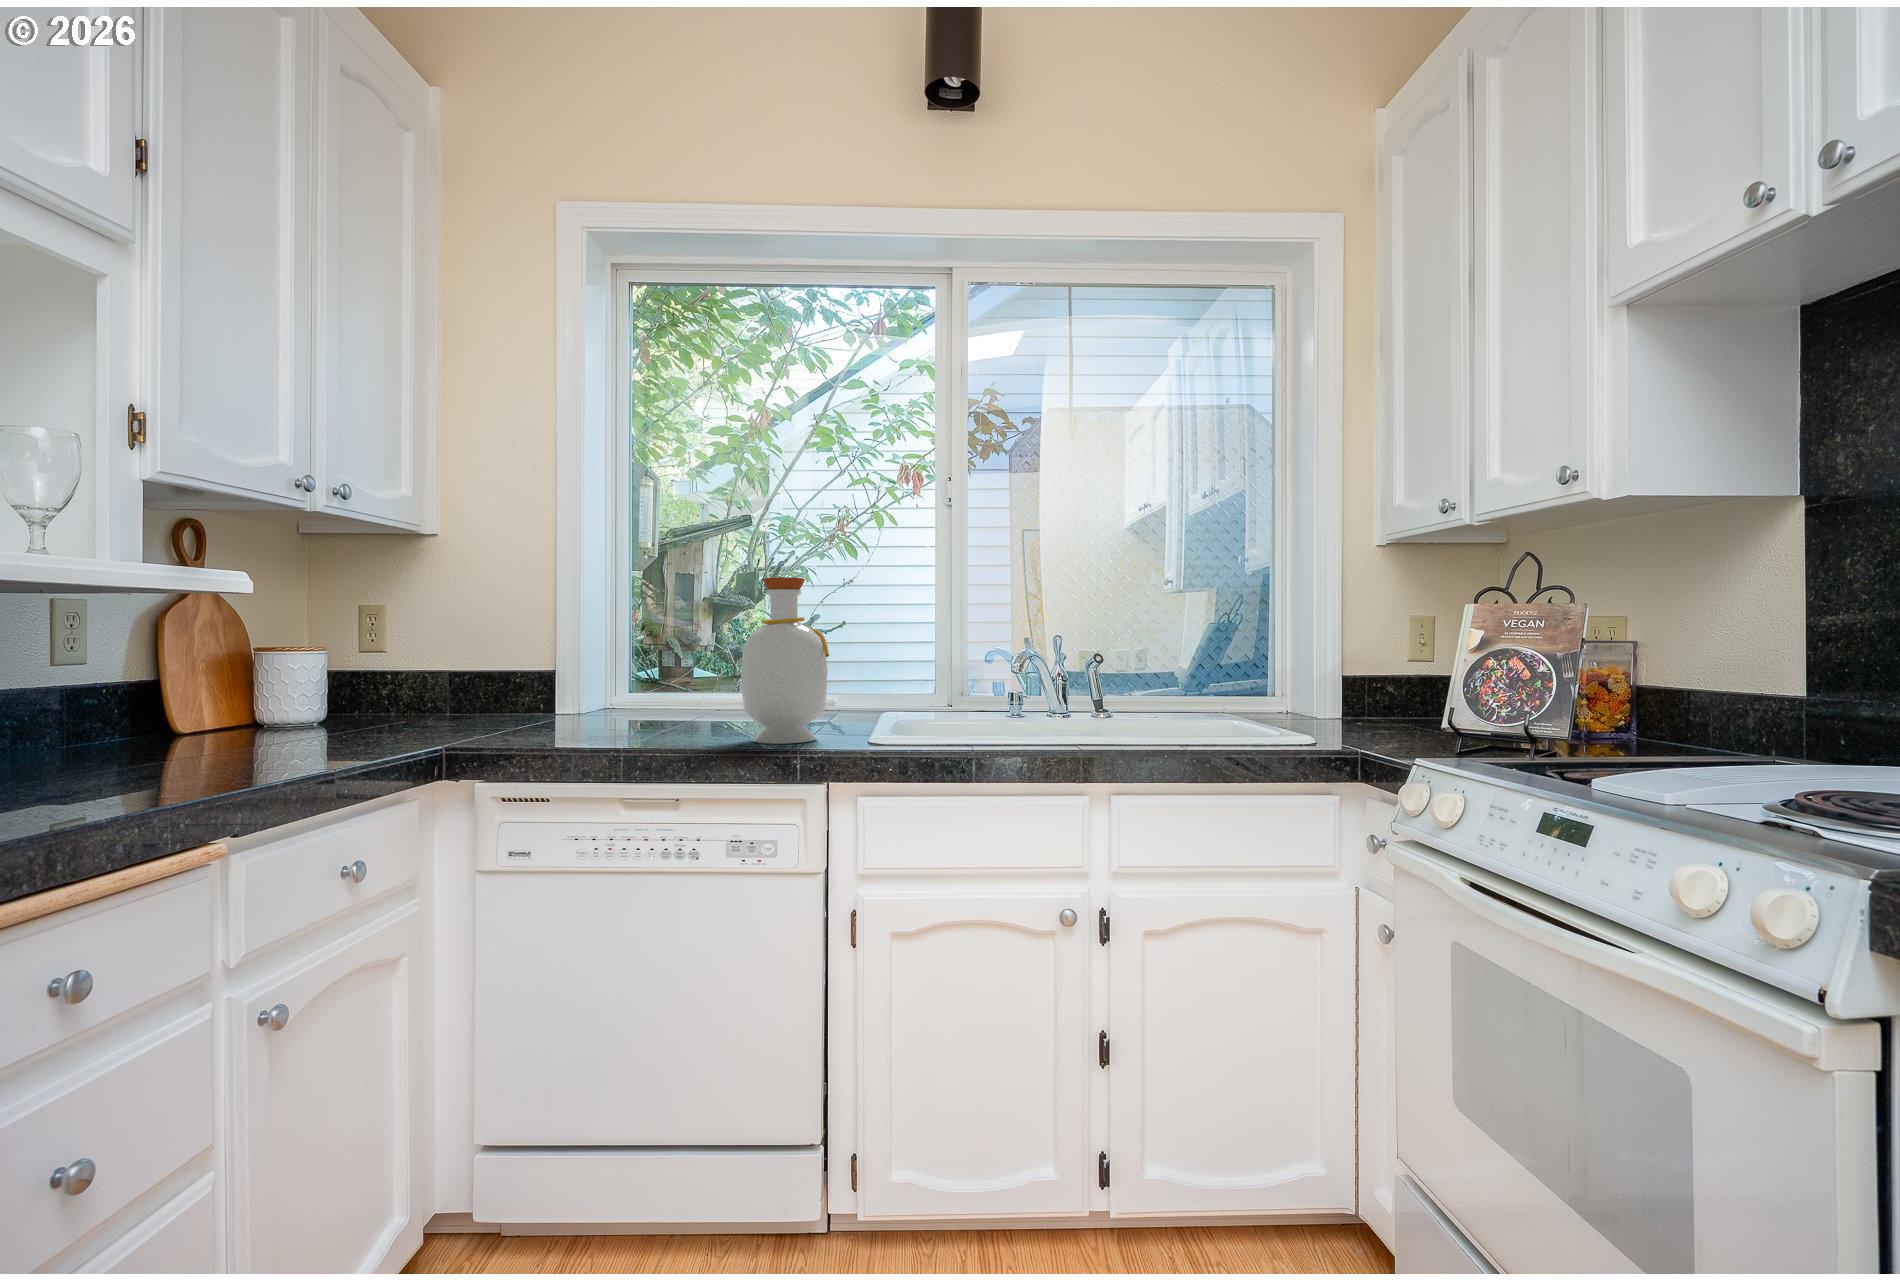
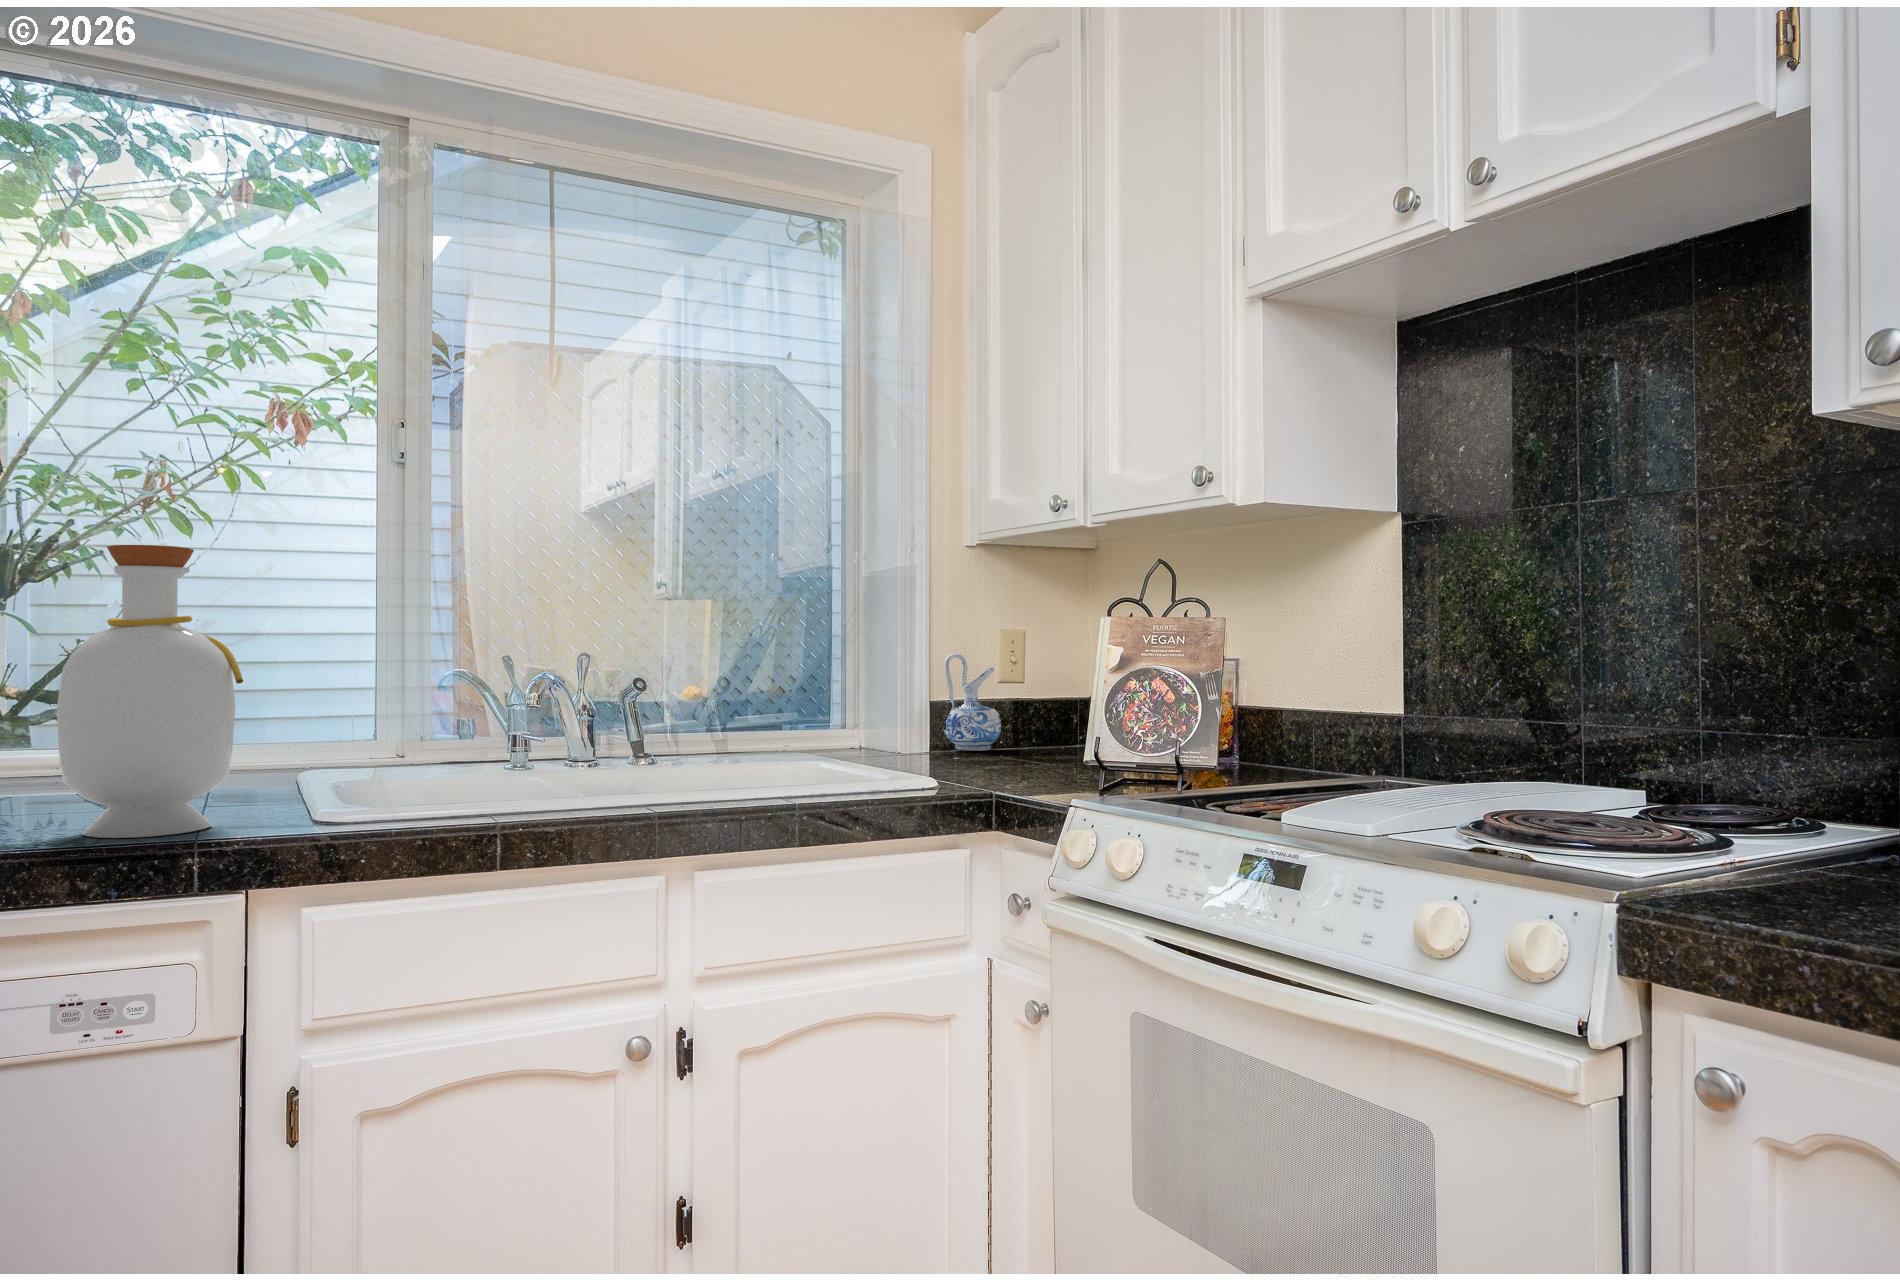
ceramic pitcher: none [1350,638,1402,718] -> present [944,653,1001,751]

